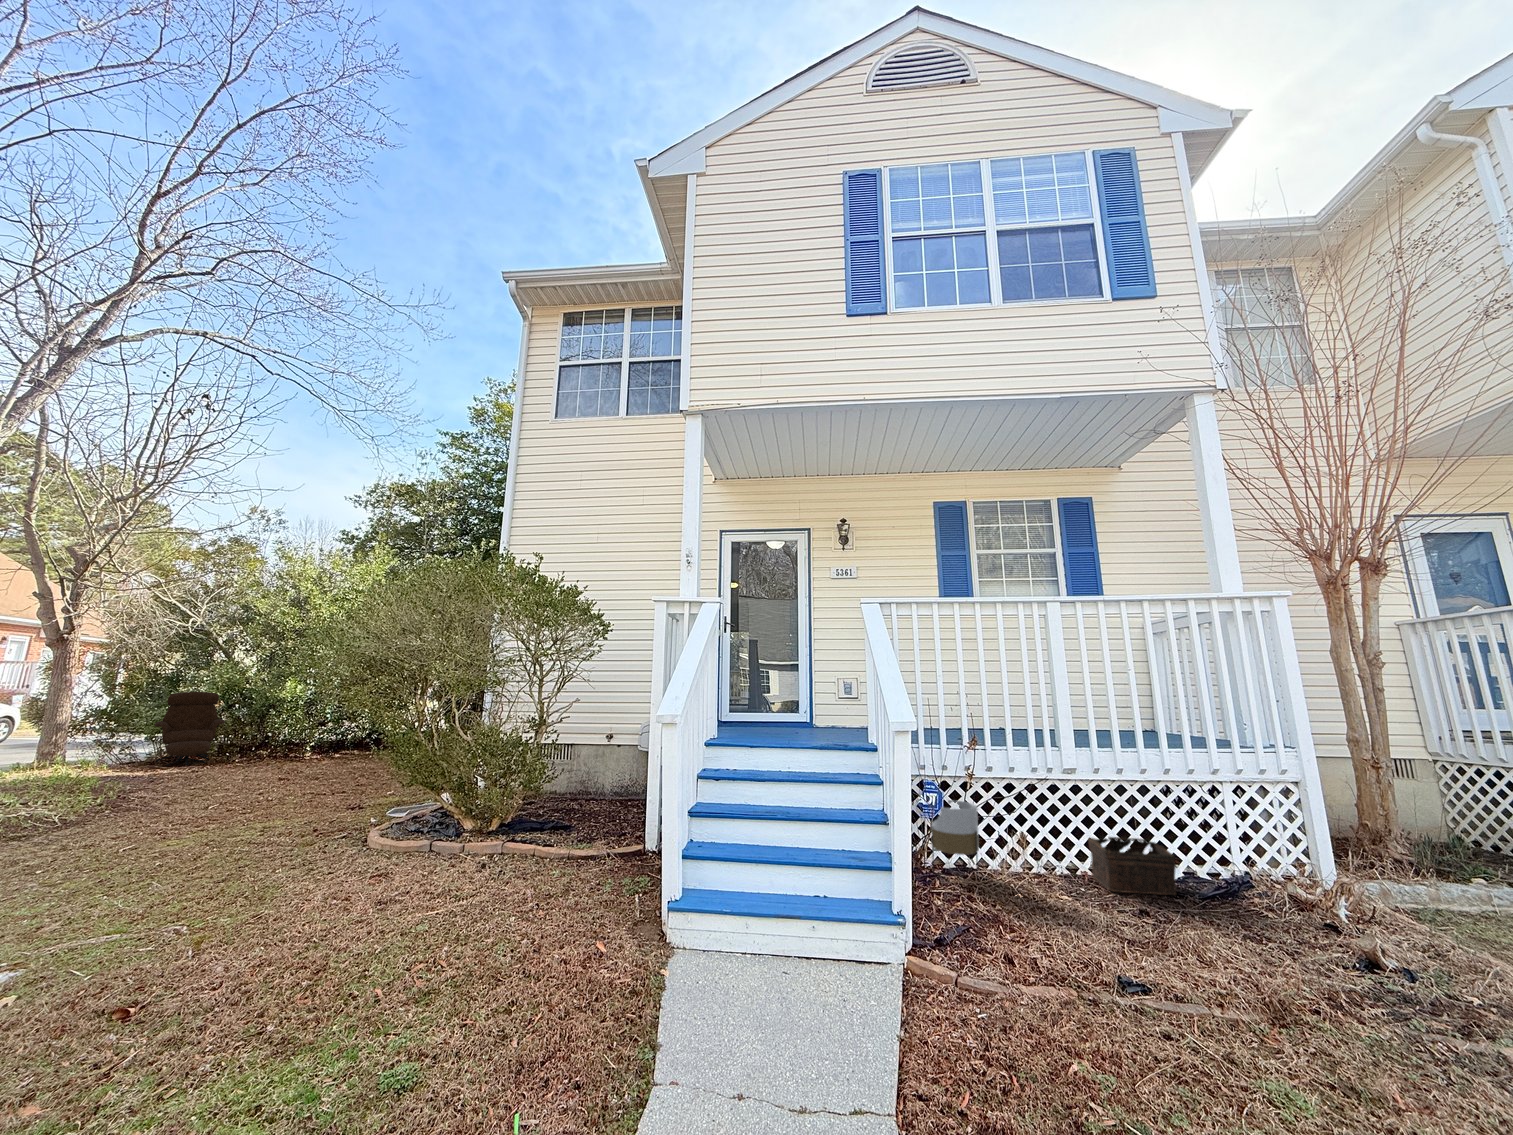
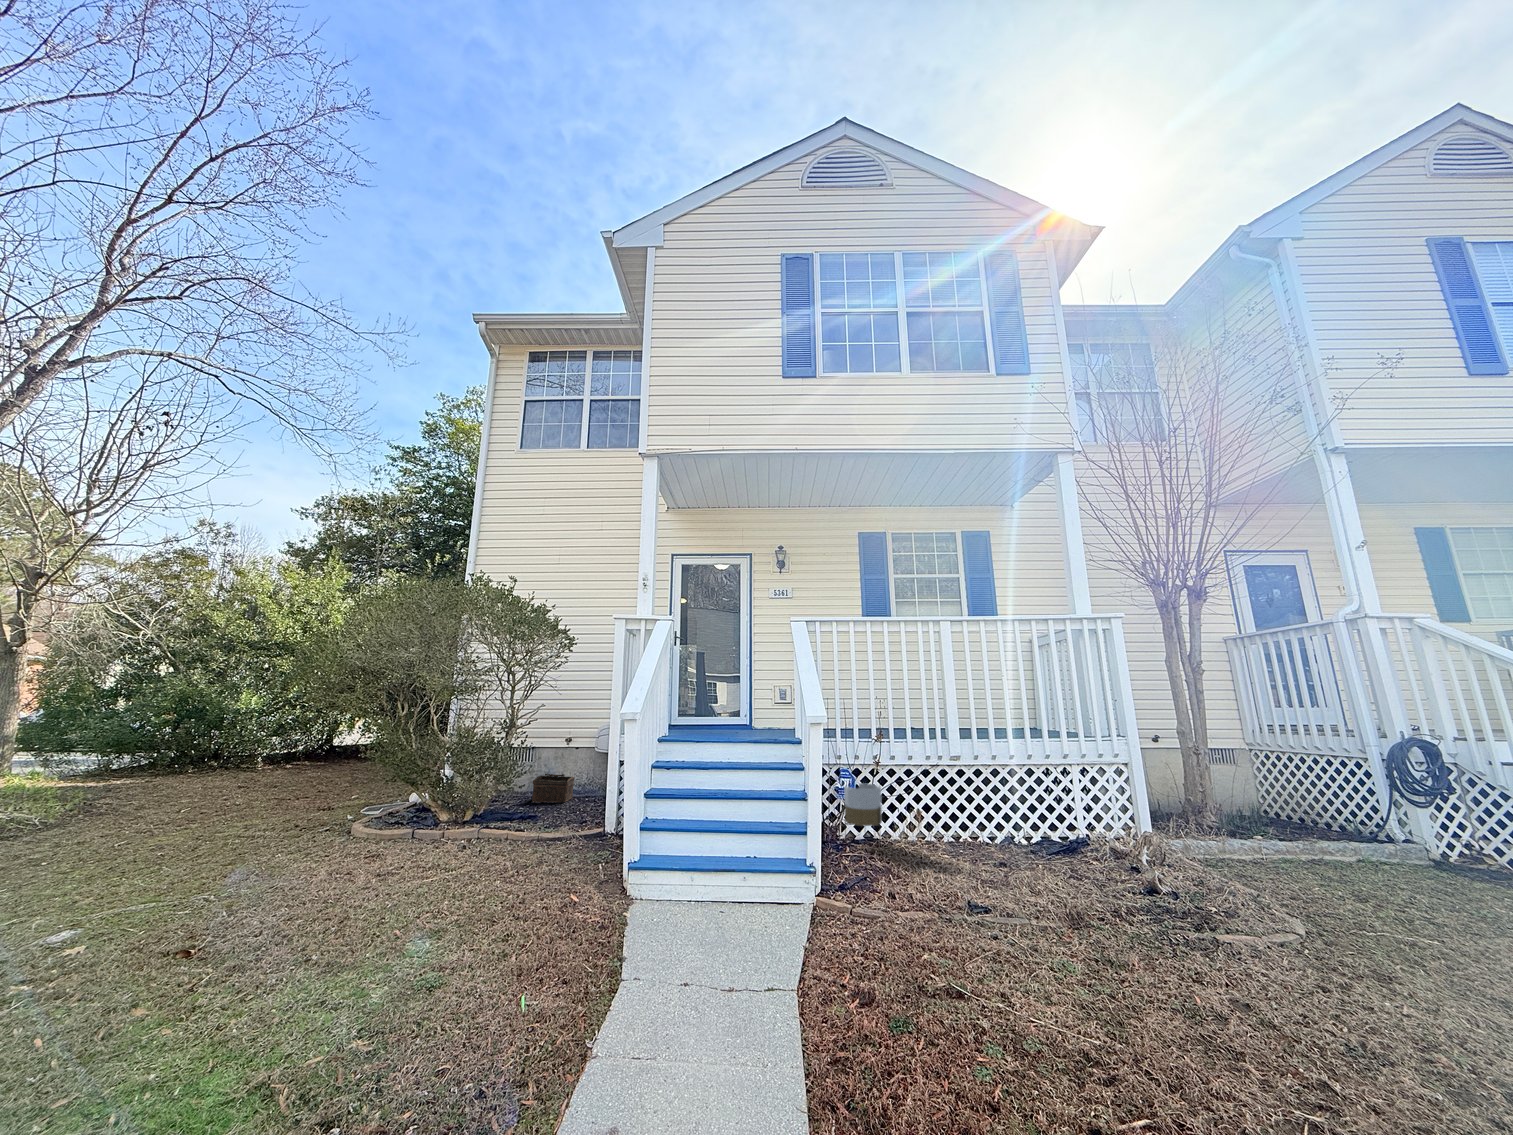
lounge chair: present [155,692,225,766] -> none [108,702,180,775]
basket: present [1088,837,1176,895] -> present [532,774,575,802]

